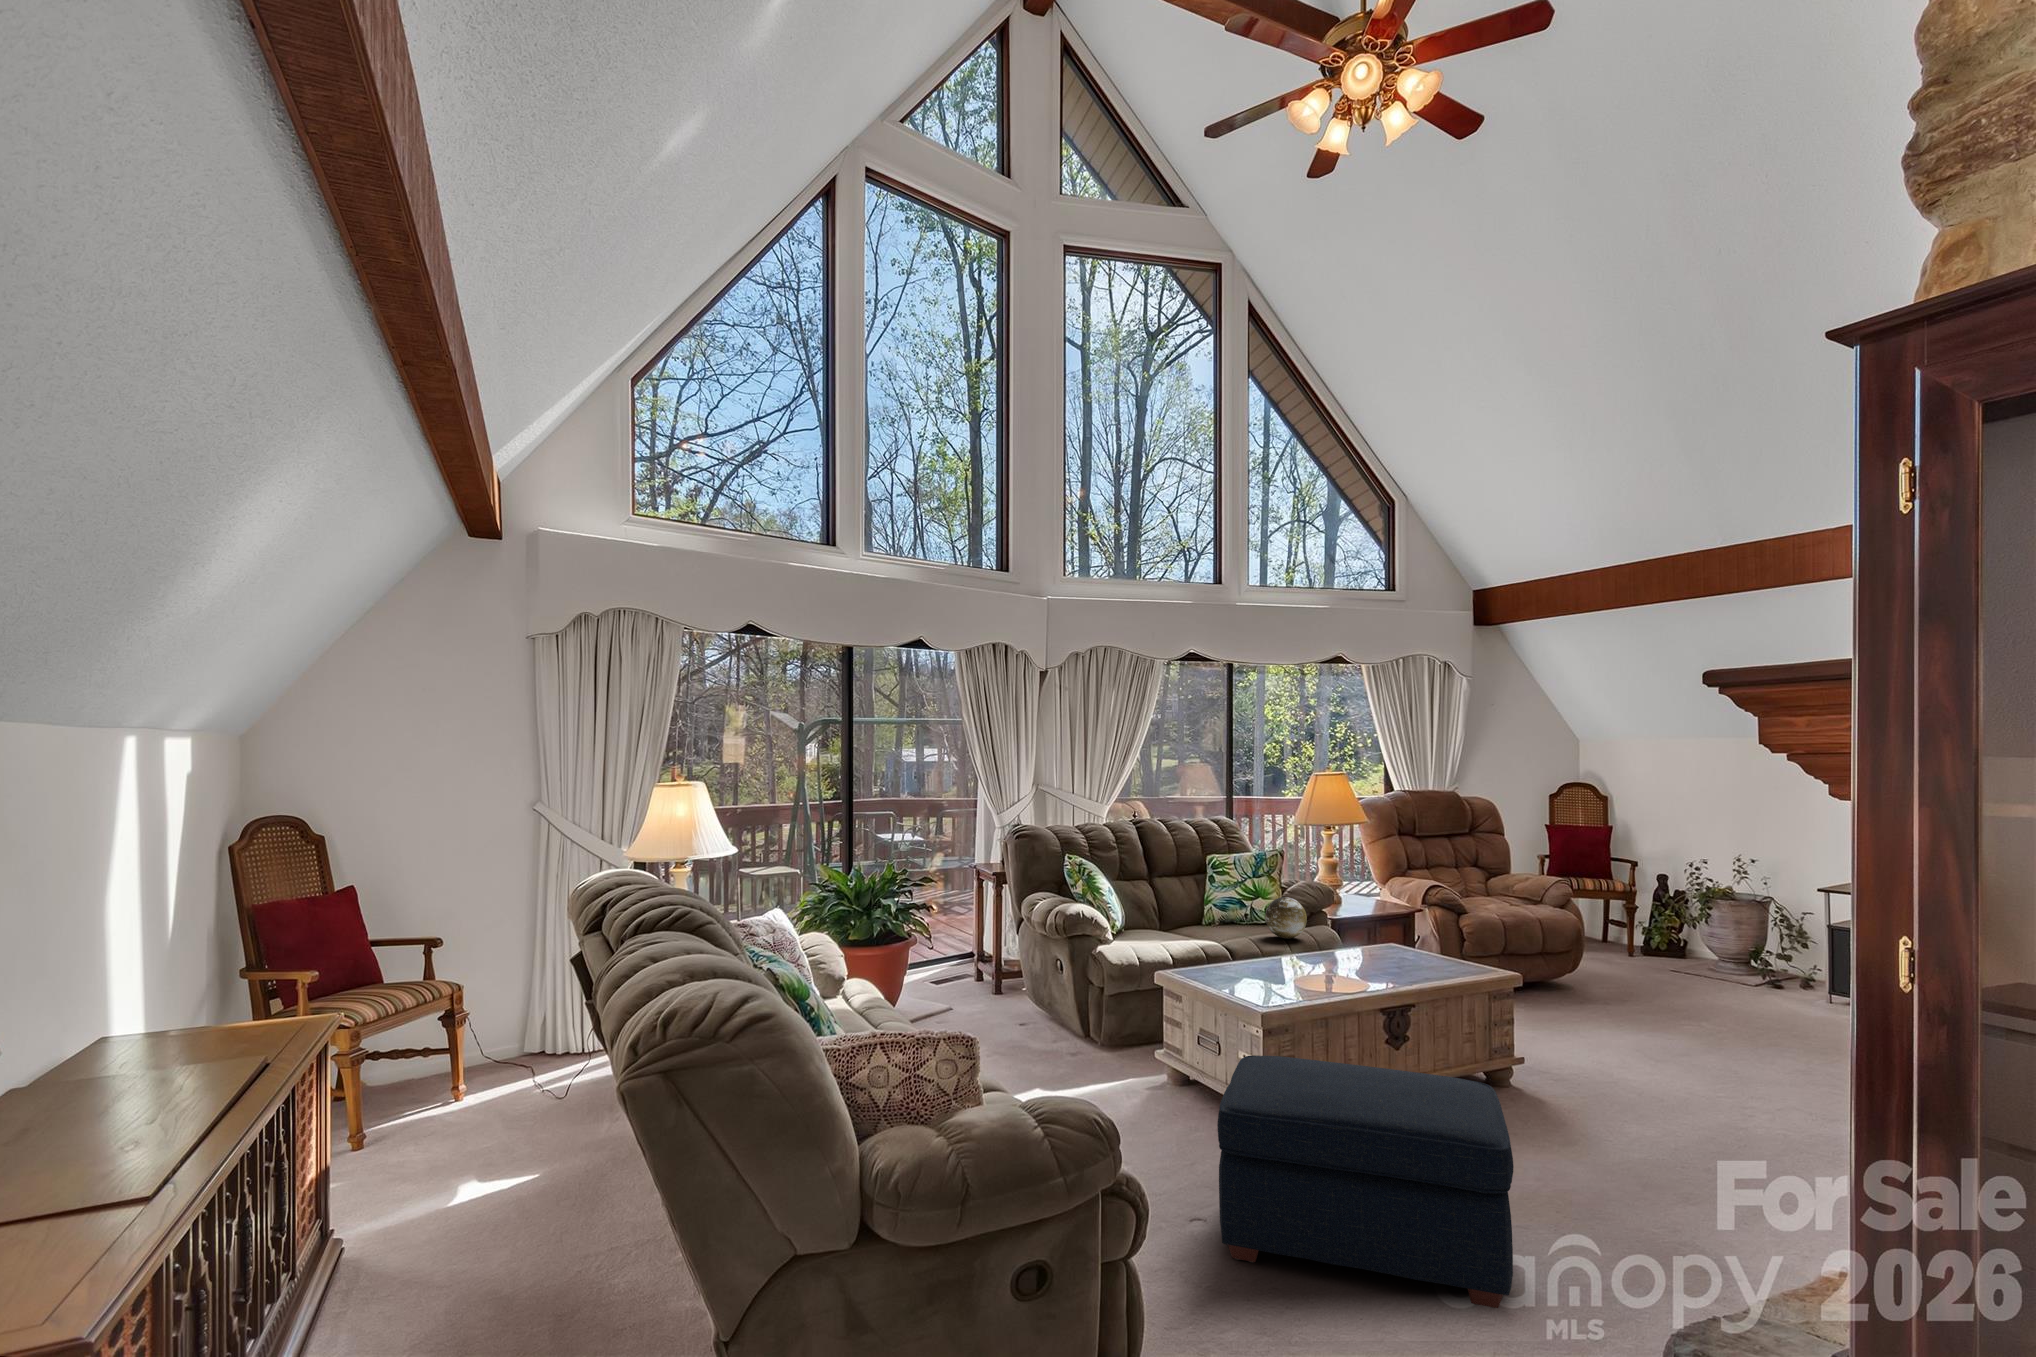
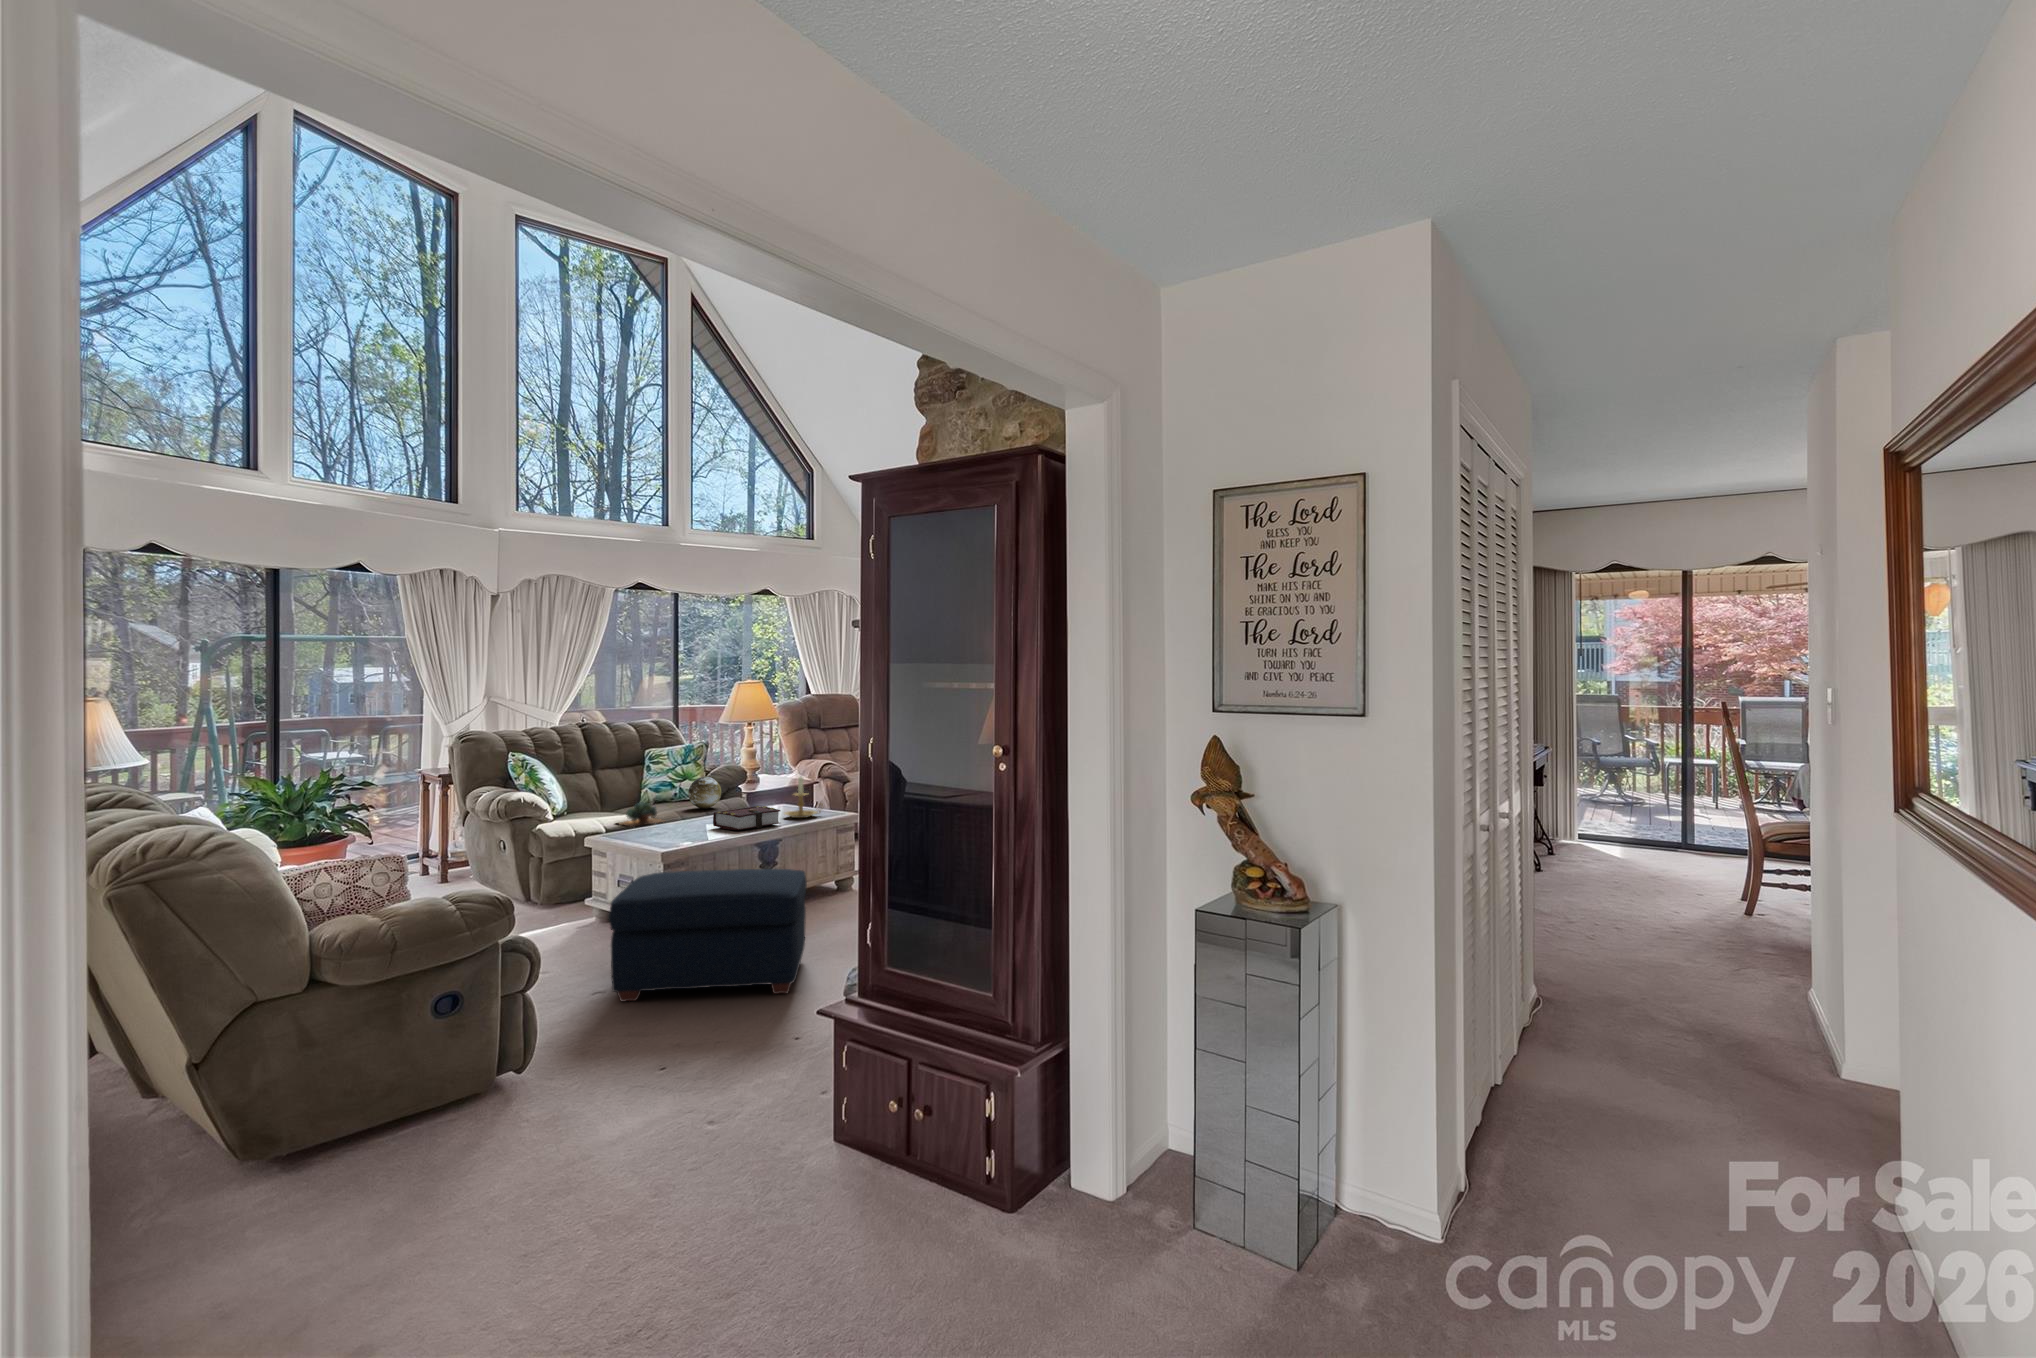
candle holder: none [1405,911,1463,973] -> present [785,776,822,818]
succulent plant: none [1183,928,1247,961] -> present [618,802,663,826]
book: none [1314,951,1410,988] -> present [713,806,780,830]

